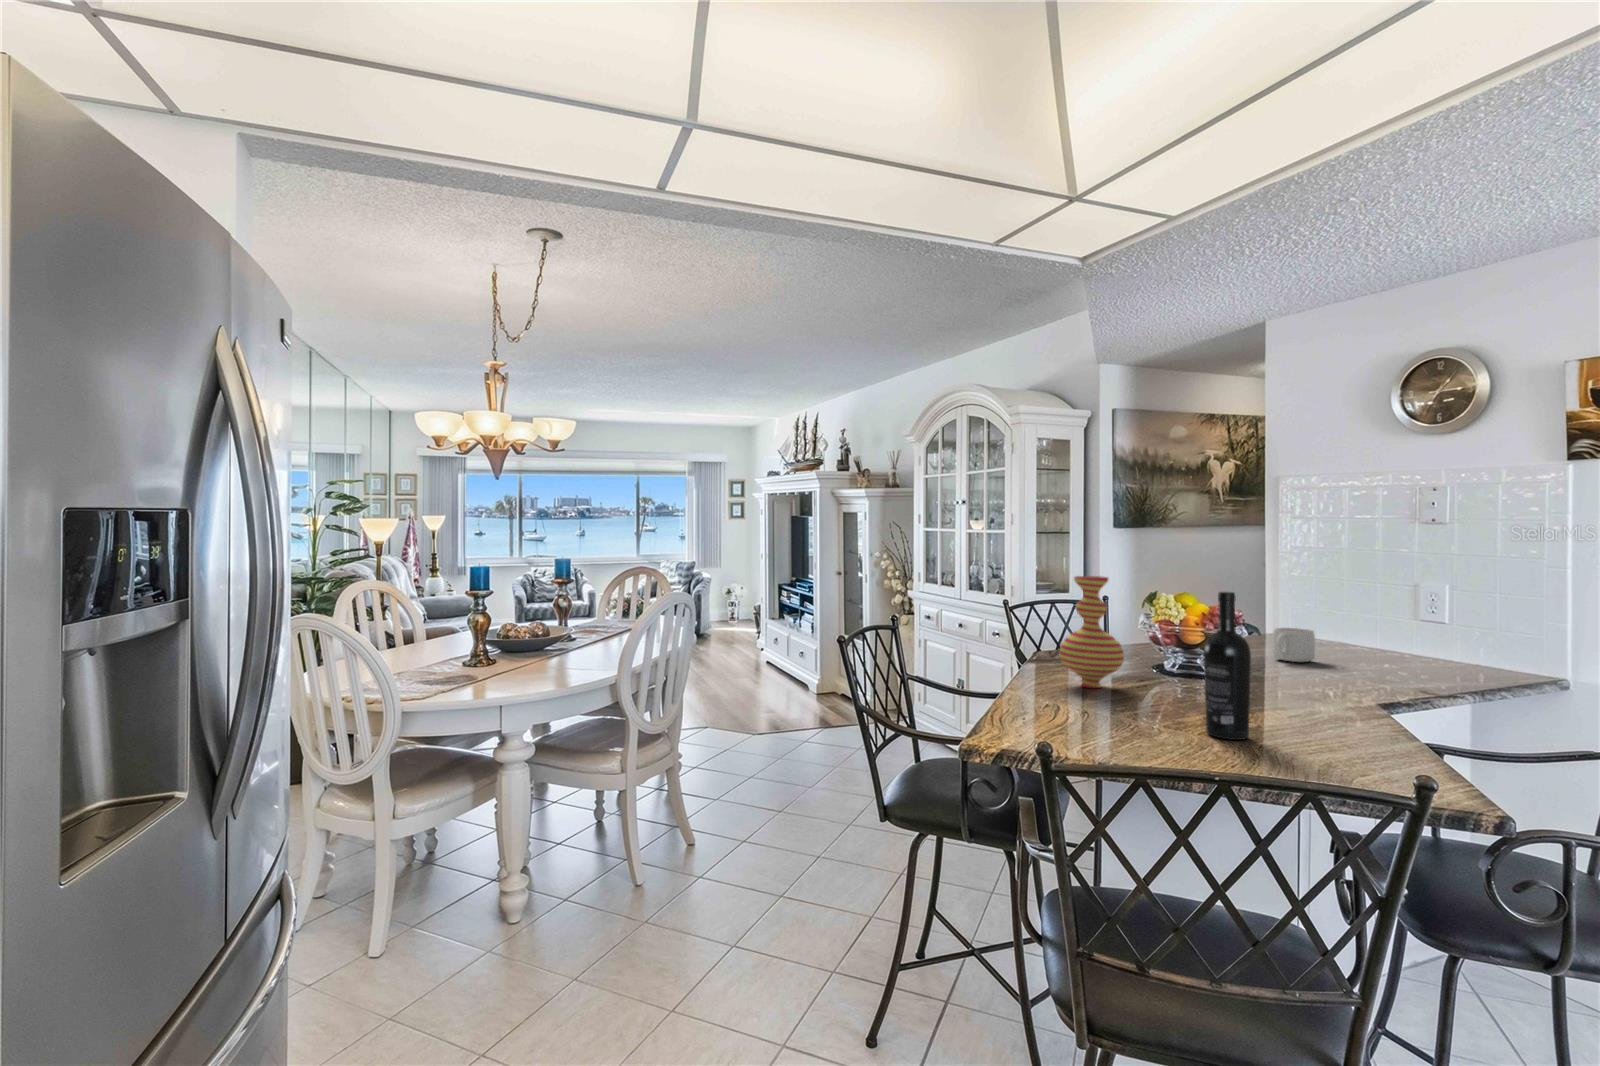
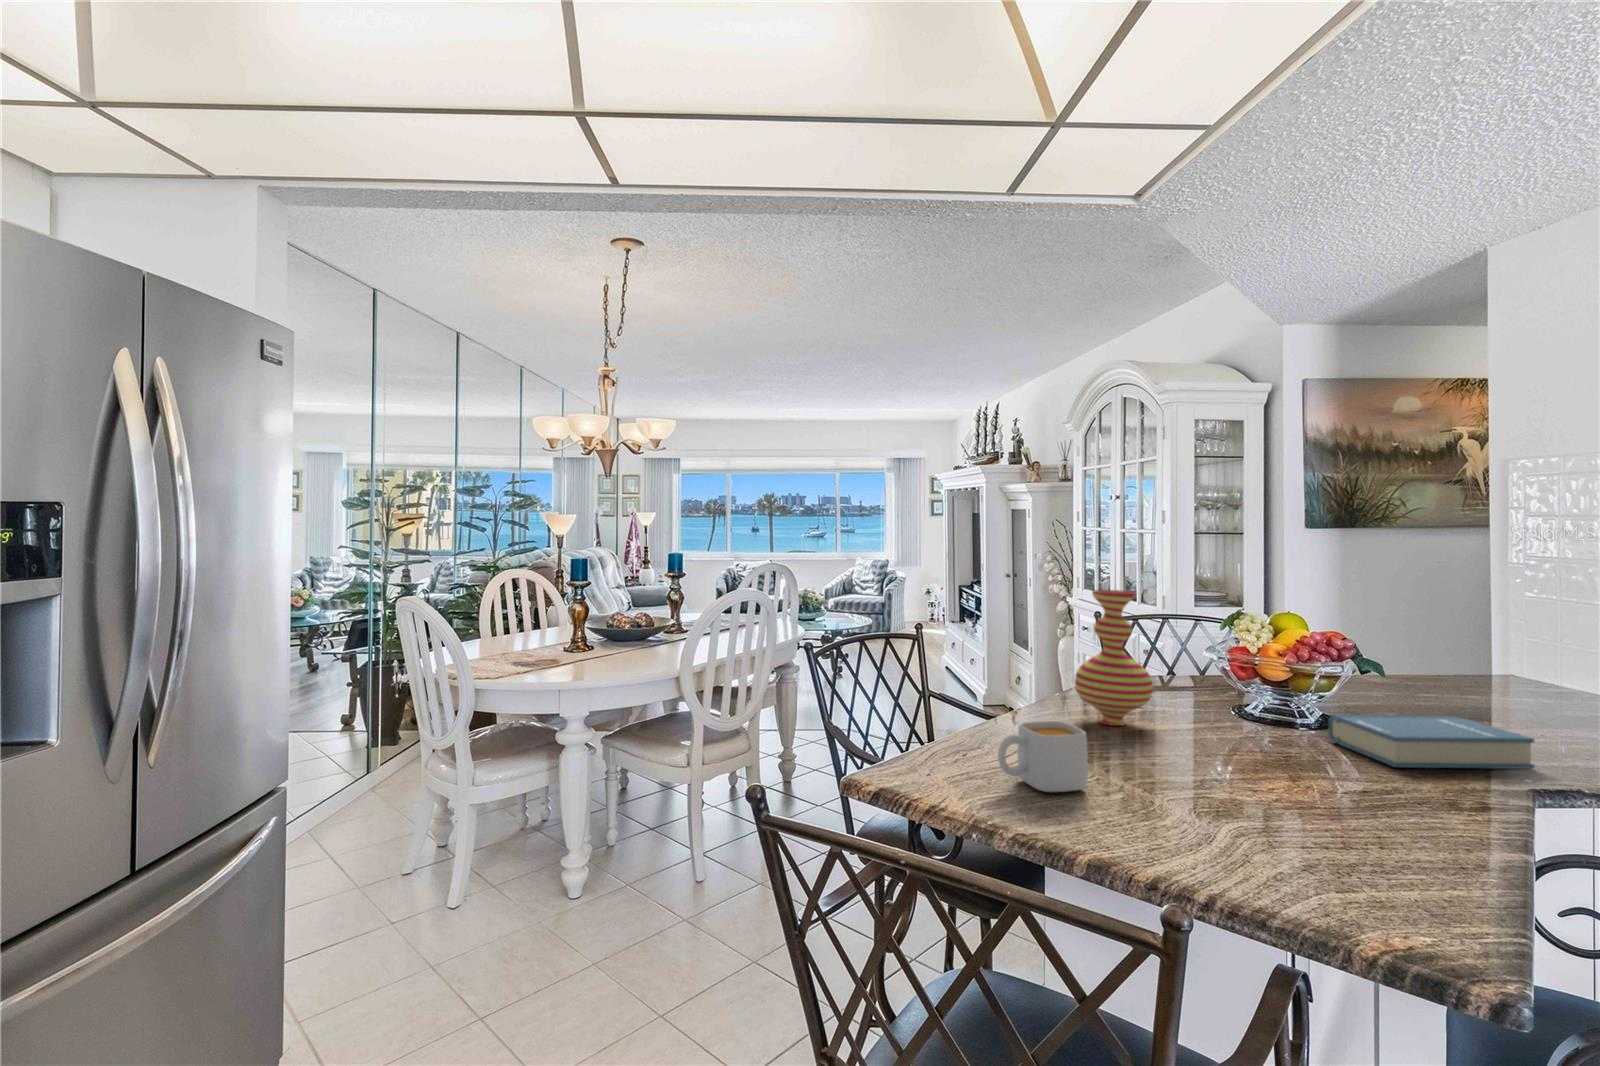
wine bottle: present [1204,592,1251,740] -> none [1165,617,1224,810]
mug: present [1273,628,1315,662] -> present [998,721,1087,792]
hardback book: none [1243,661,1377,699] -> present [1329,715,1535,769]

